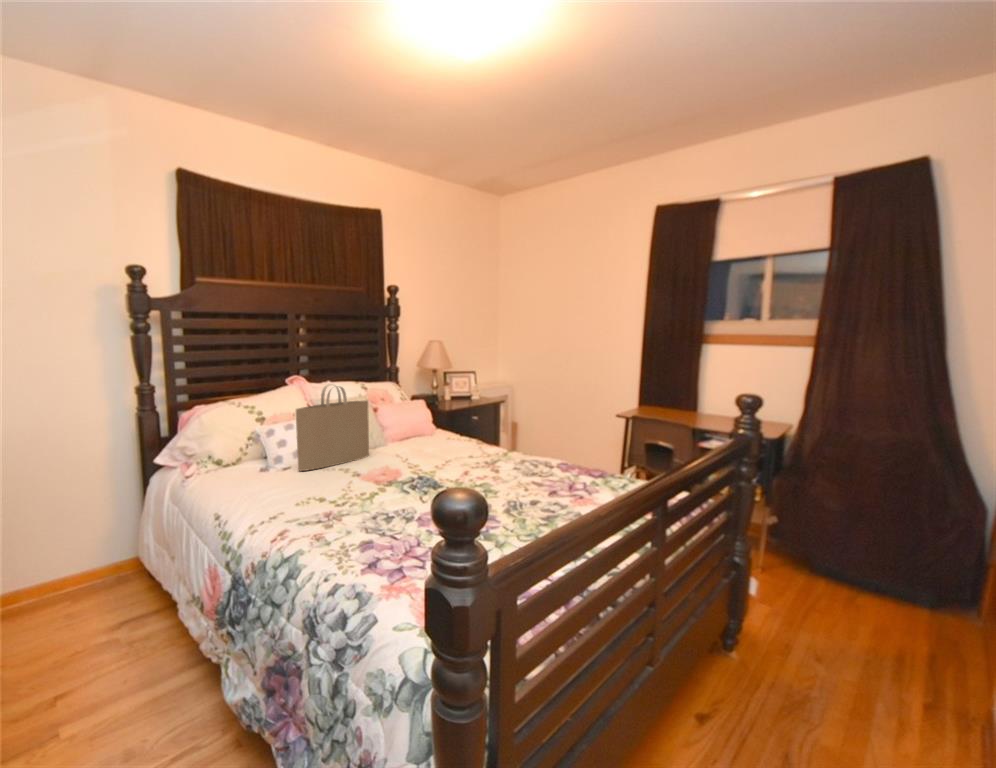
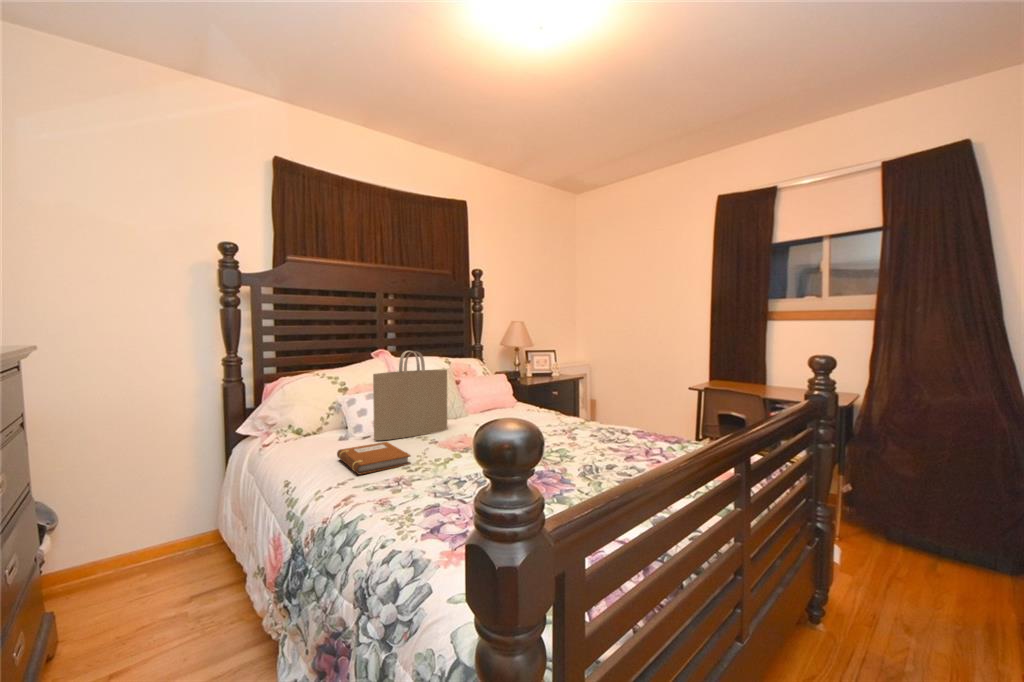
notebook: none [265,474,339,511] -> present [337,442,411,474]

